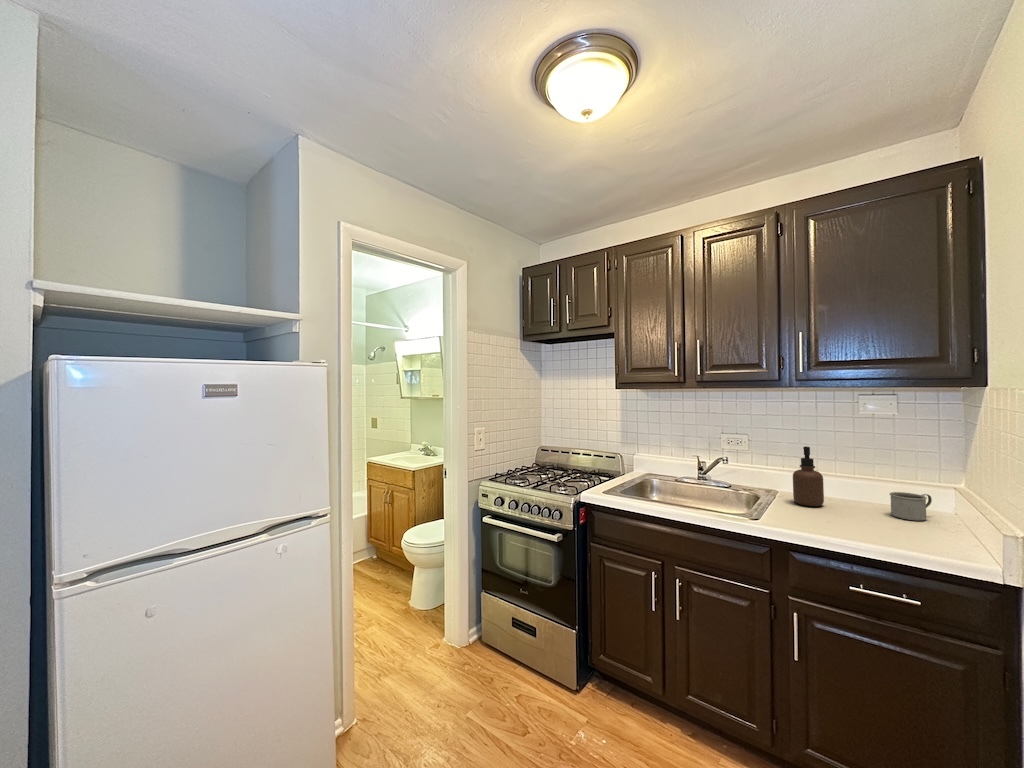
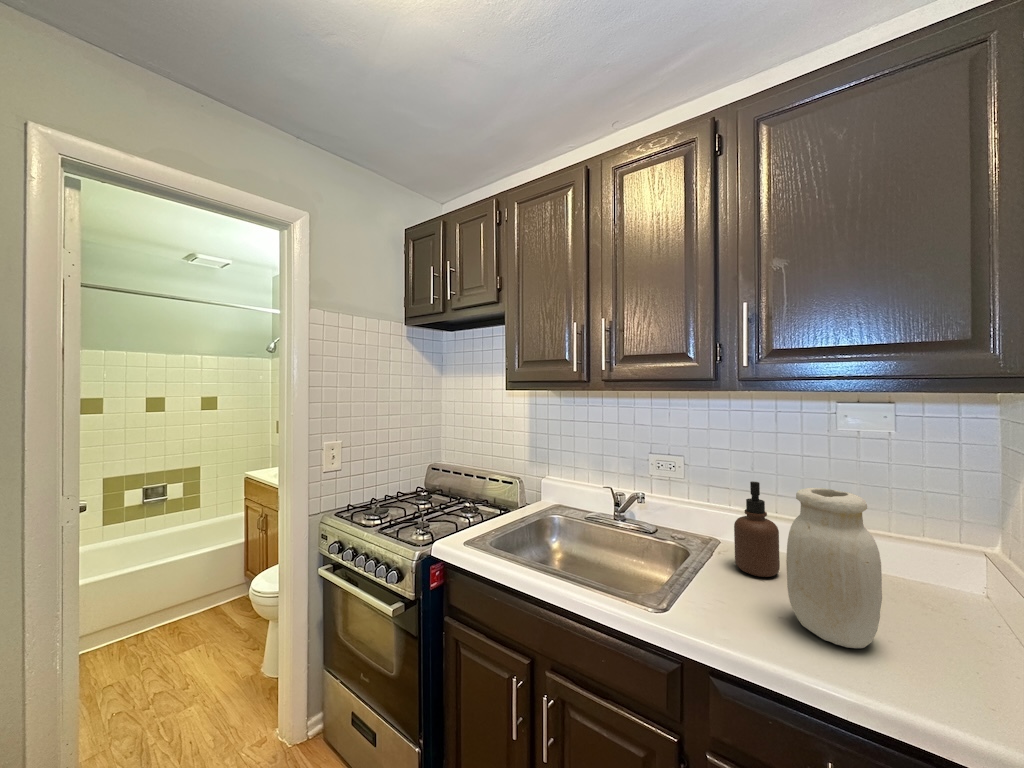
jar: none [831,444,887,530] -> present [786,488,882,648]
mug: present [890,492,932,521] -> none [882,561,951,617]

